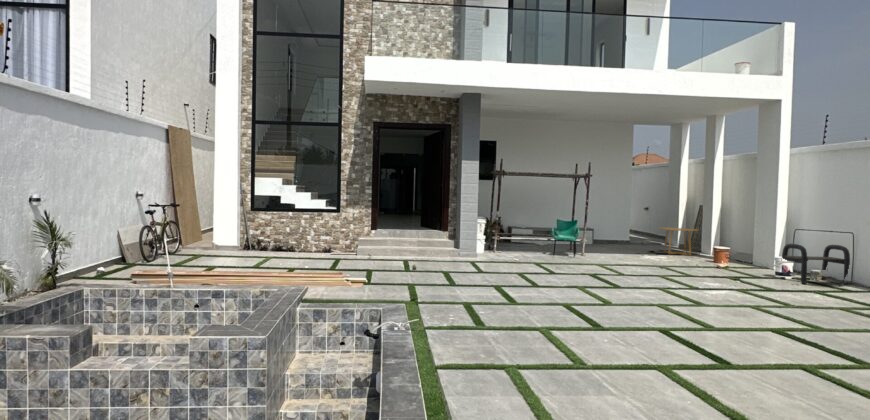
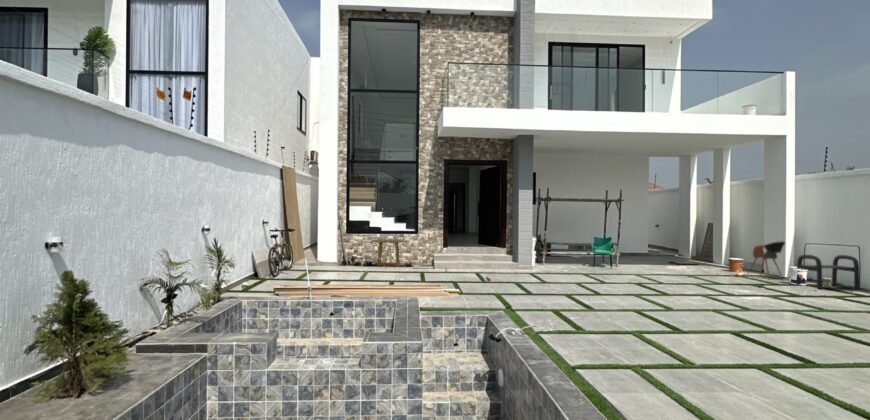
round table: present [663,227,697,255] -> present [371,240,407,266]
chair: none [729,228,774,273] -> present [748,241,785,276]

